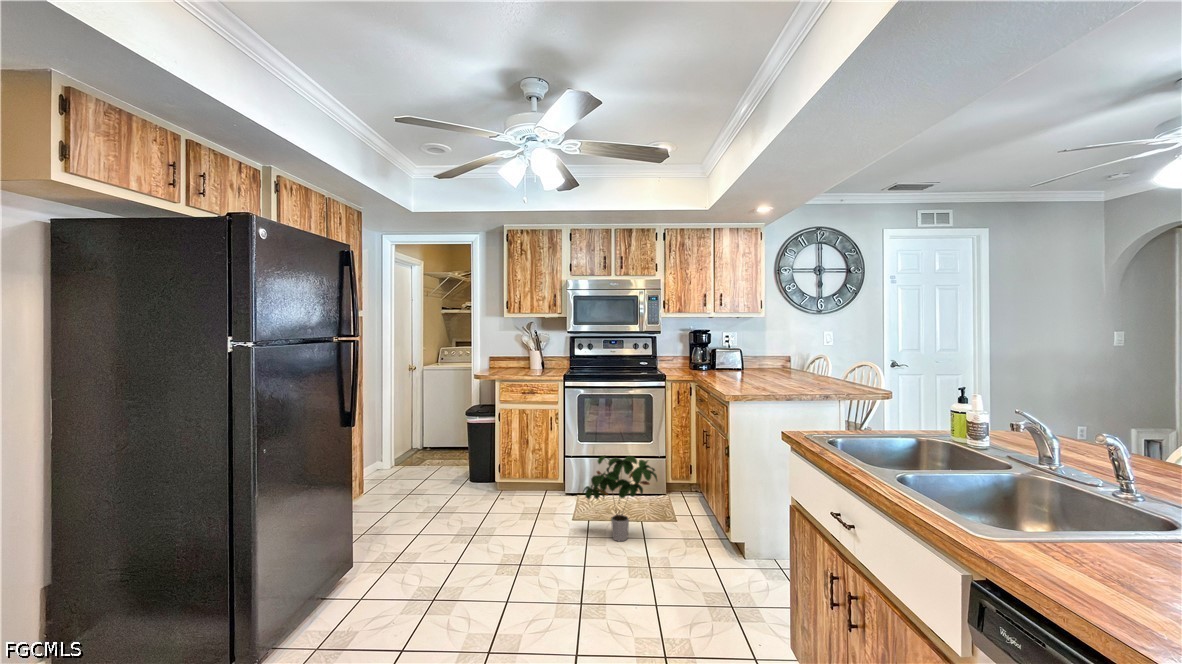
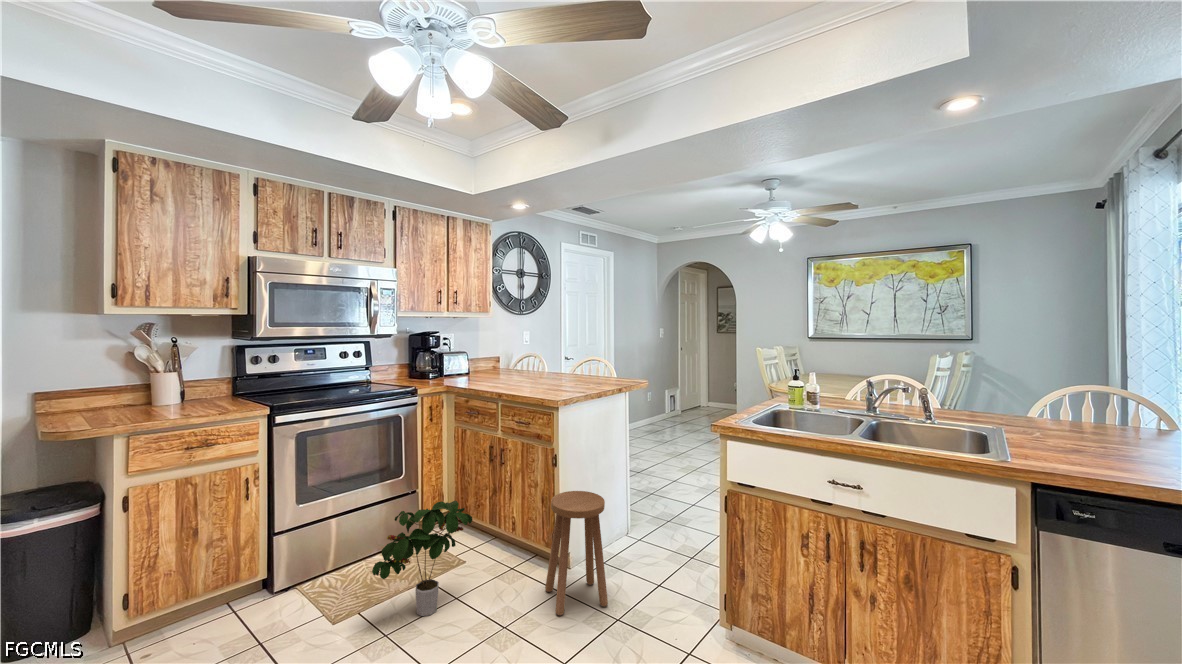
stool: none [699,477,763,604] -> present [545,491,608,615]

